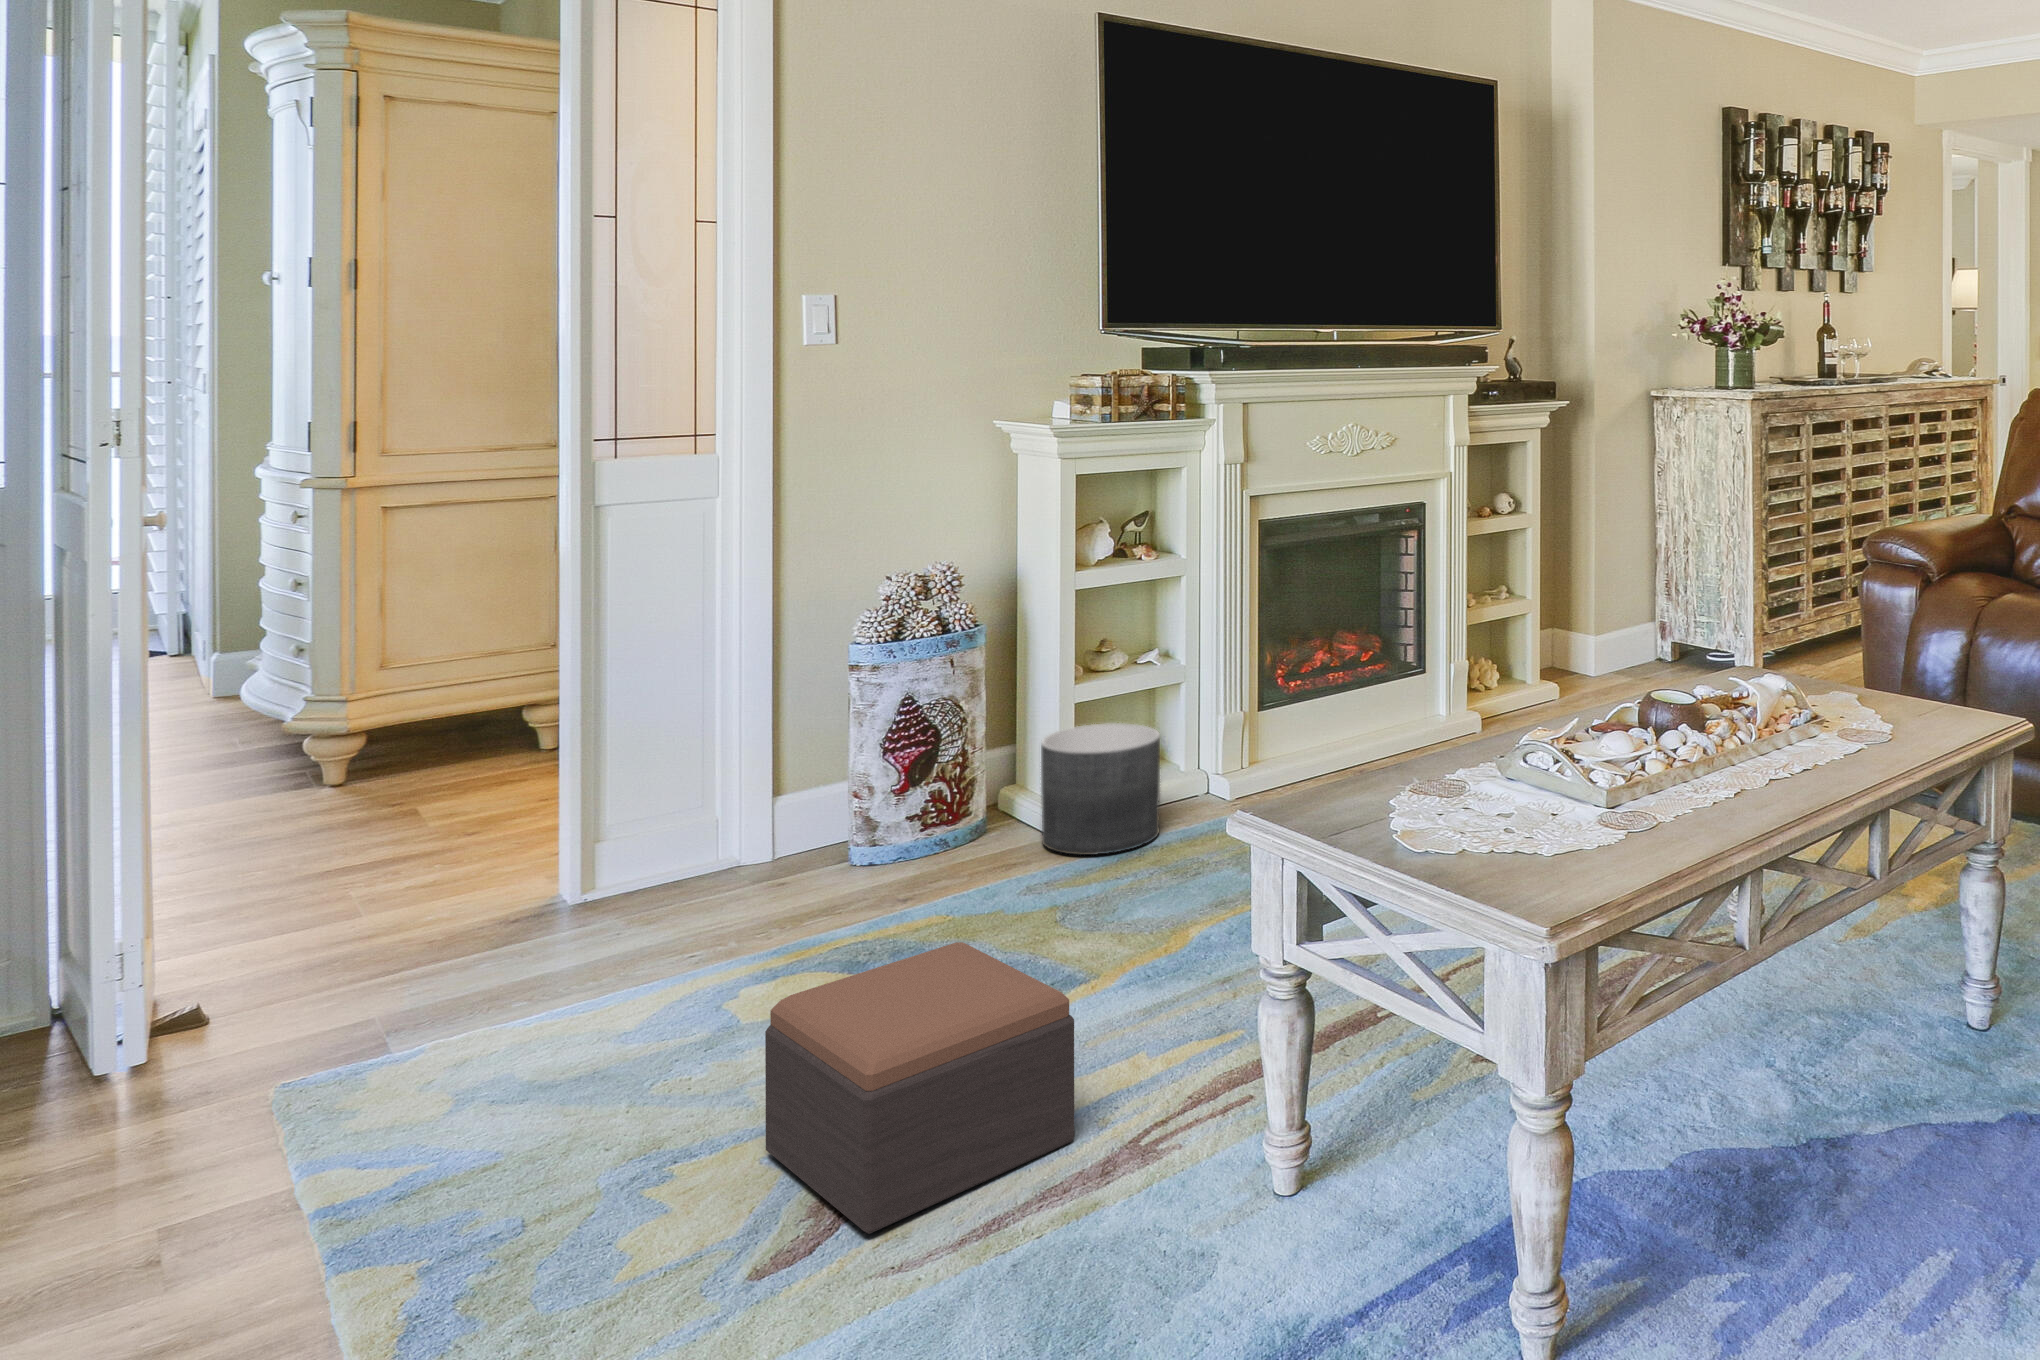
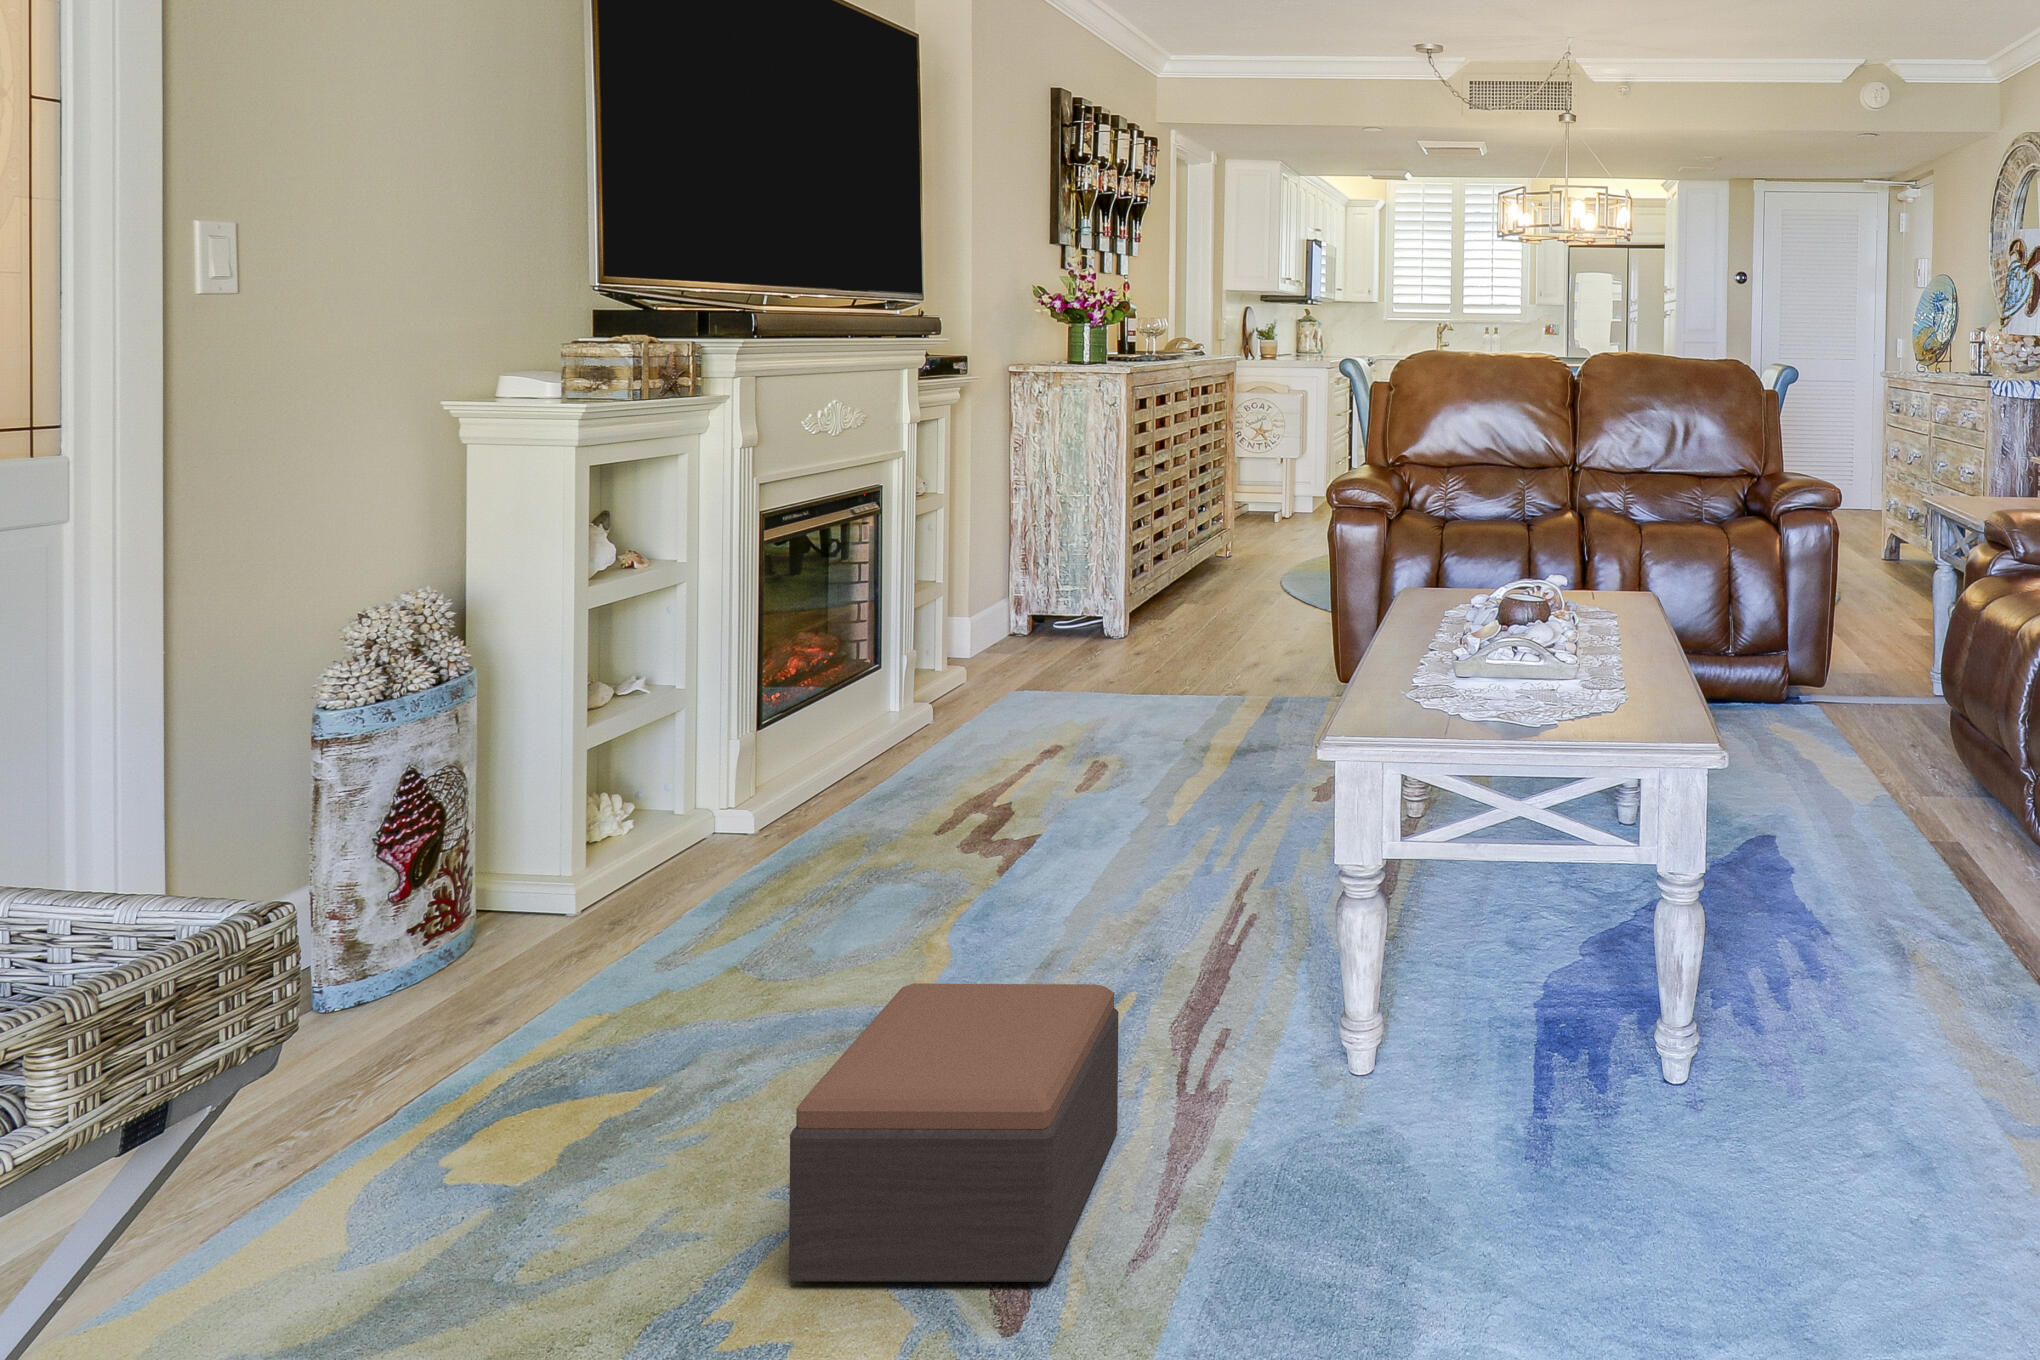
planter: present [1041,723,1160,855] -> none [592,755,750,918]

